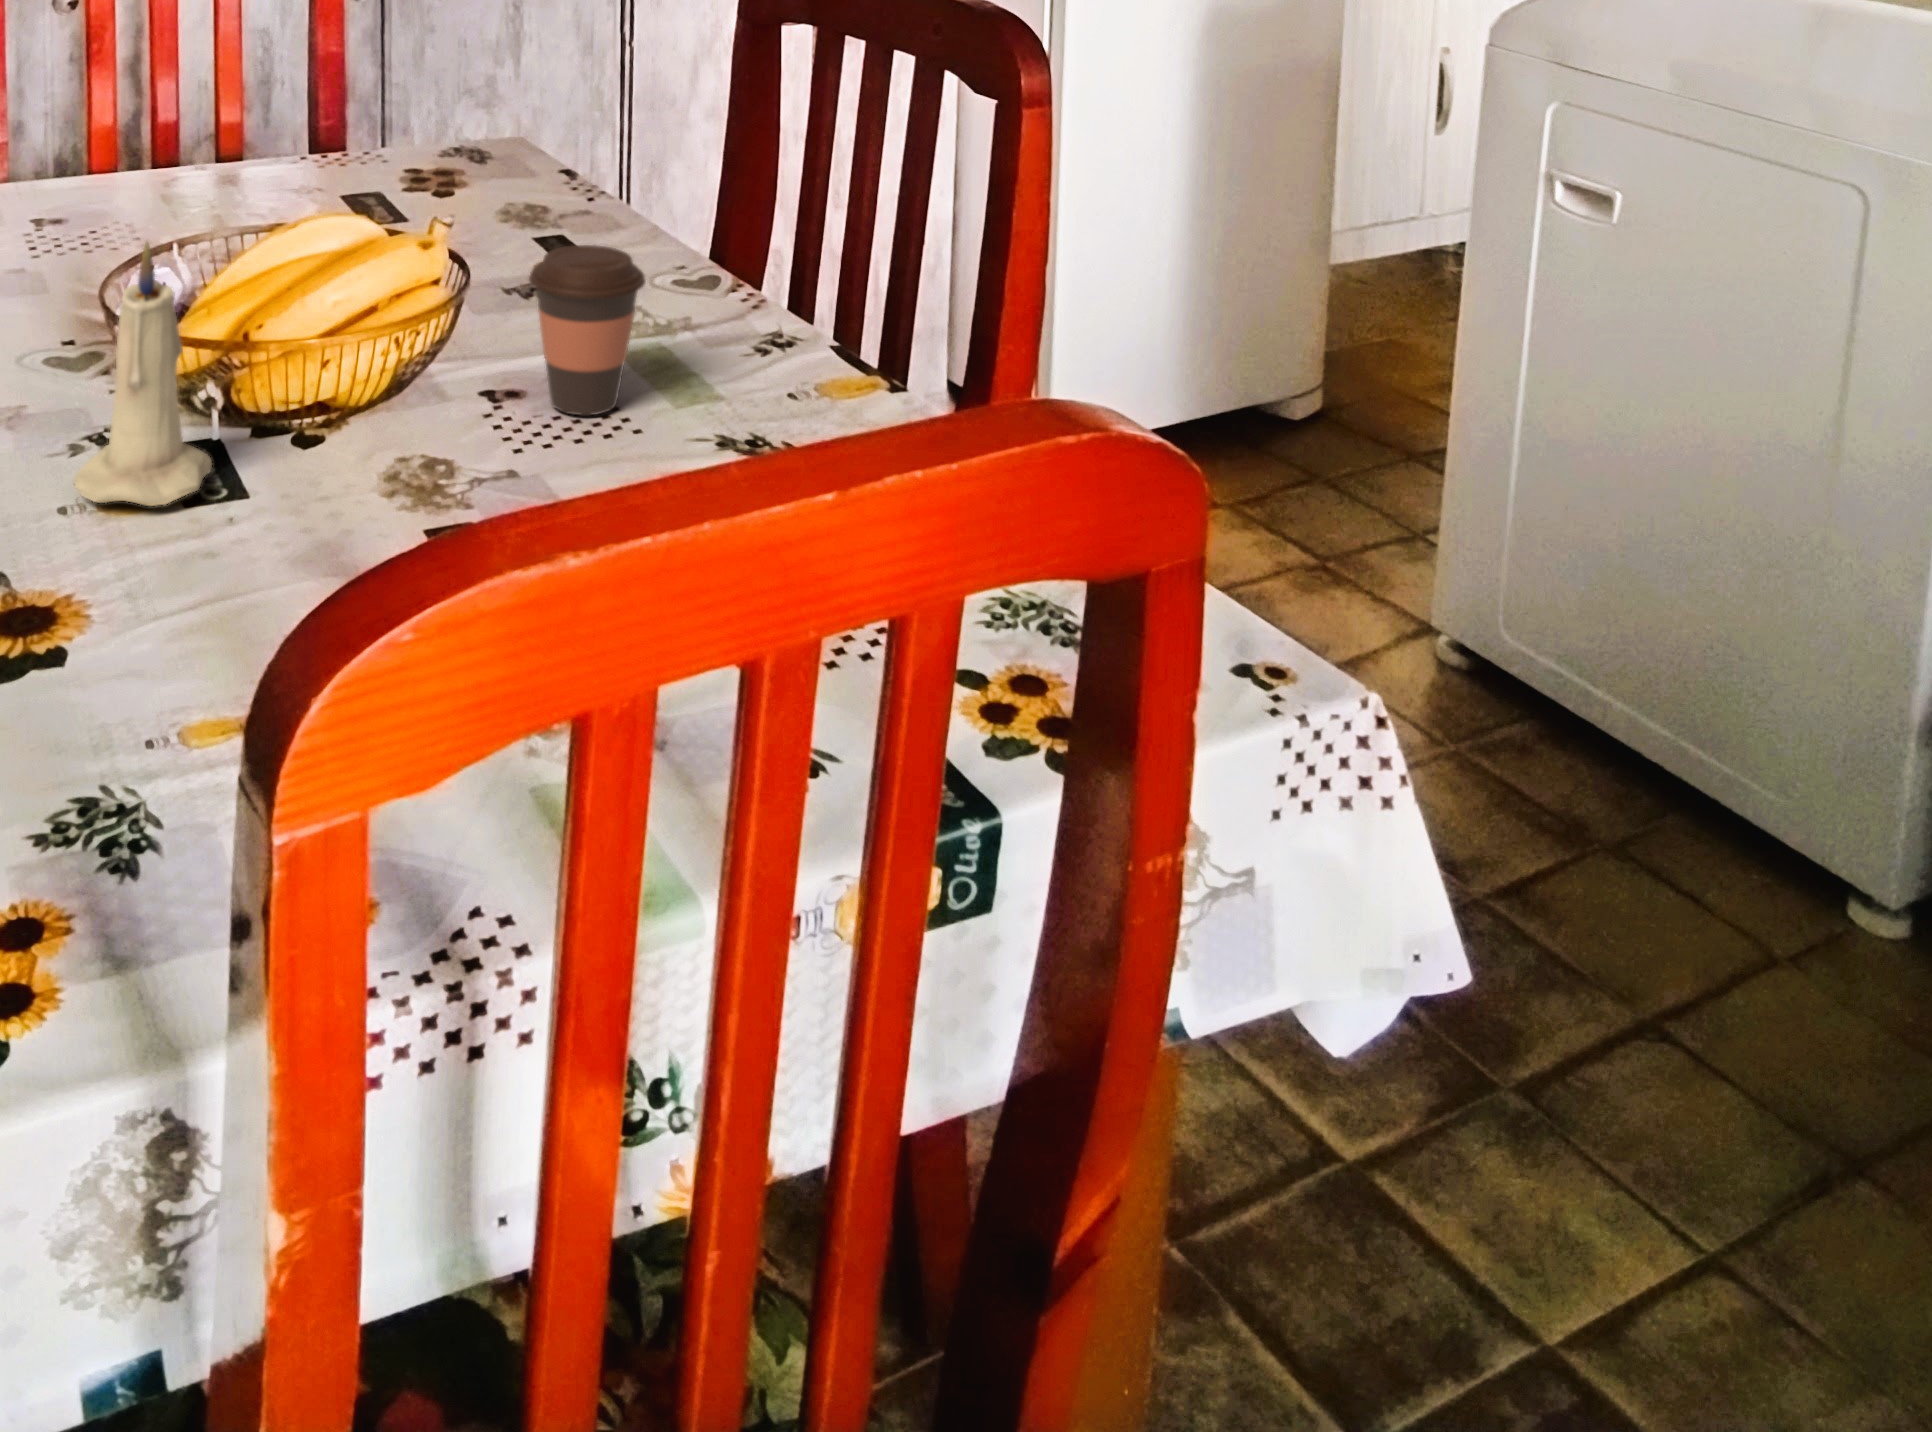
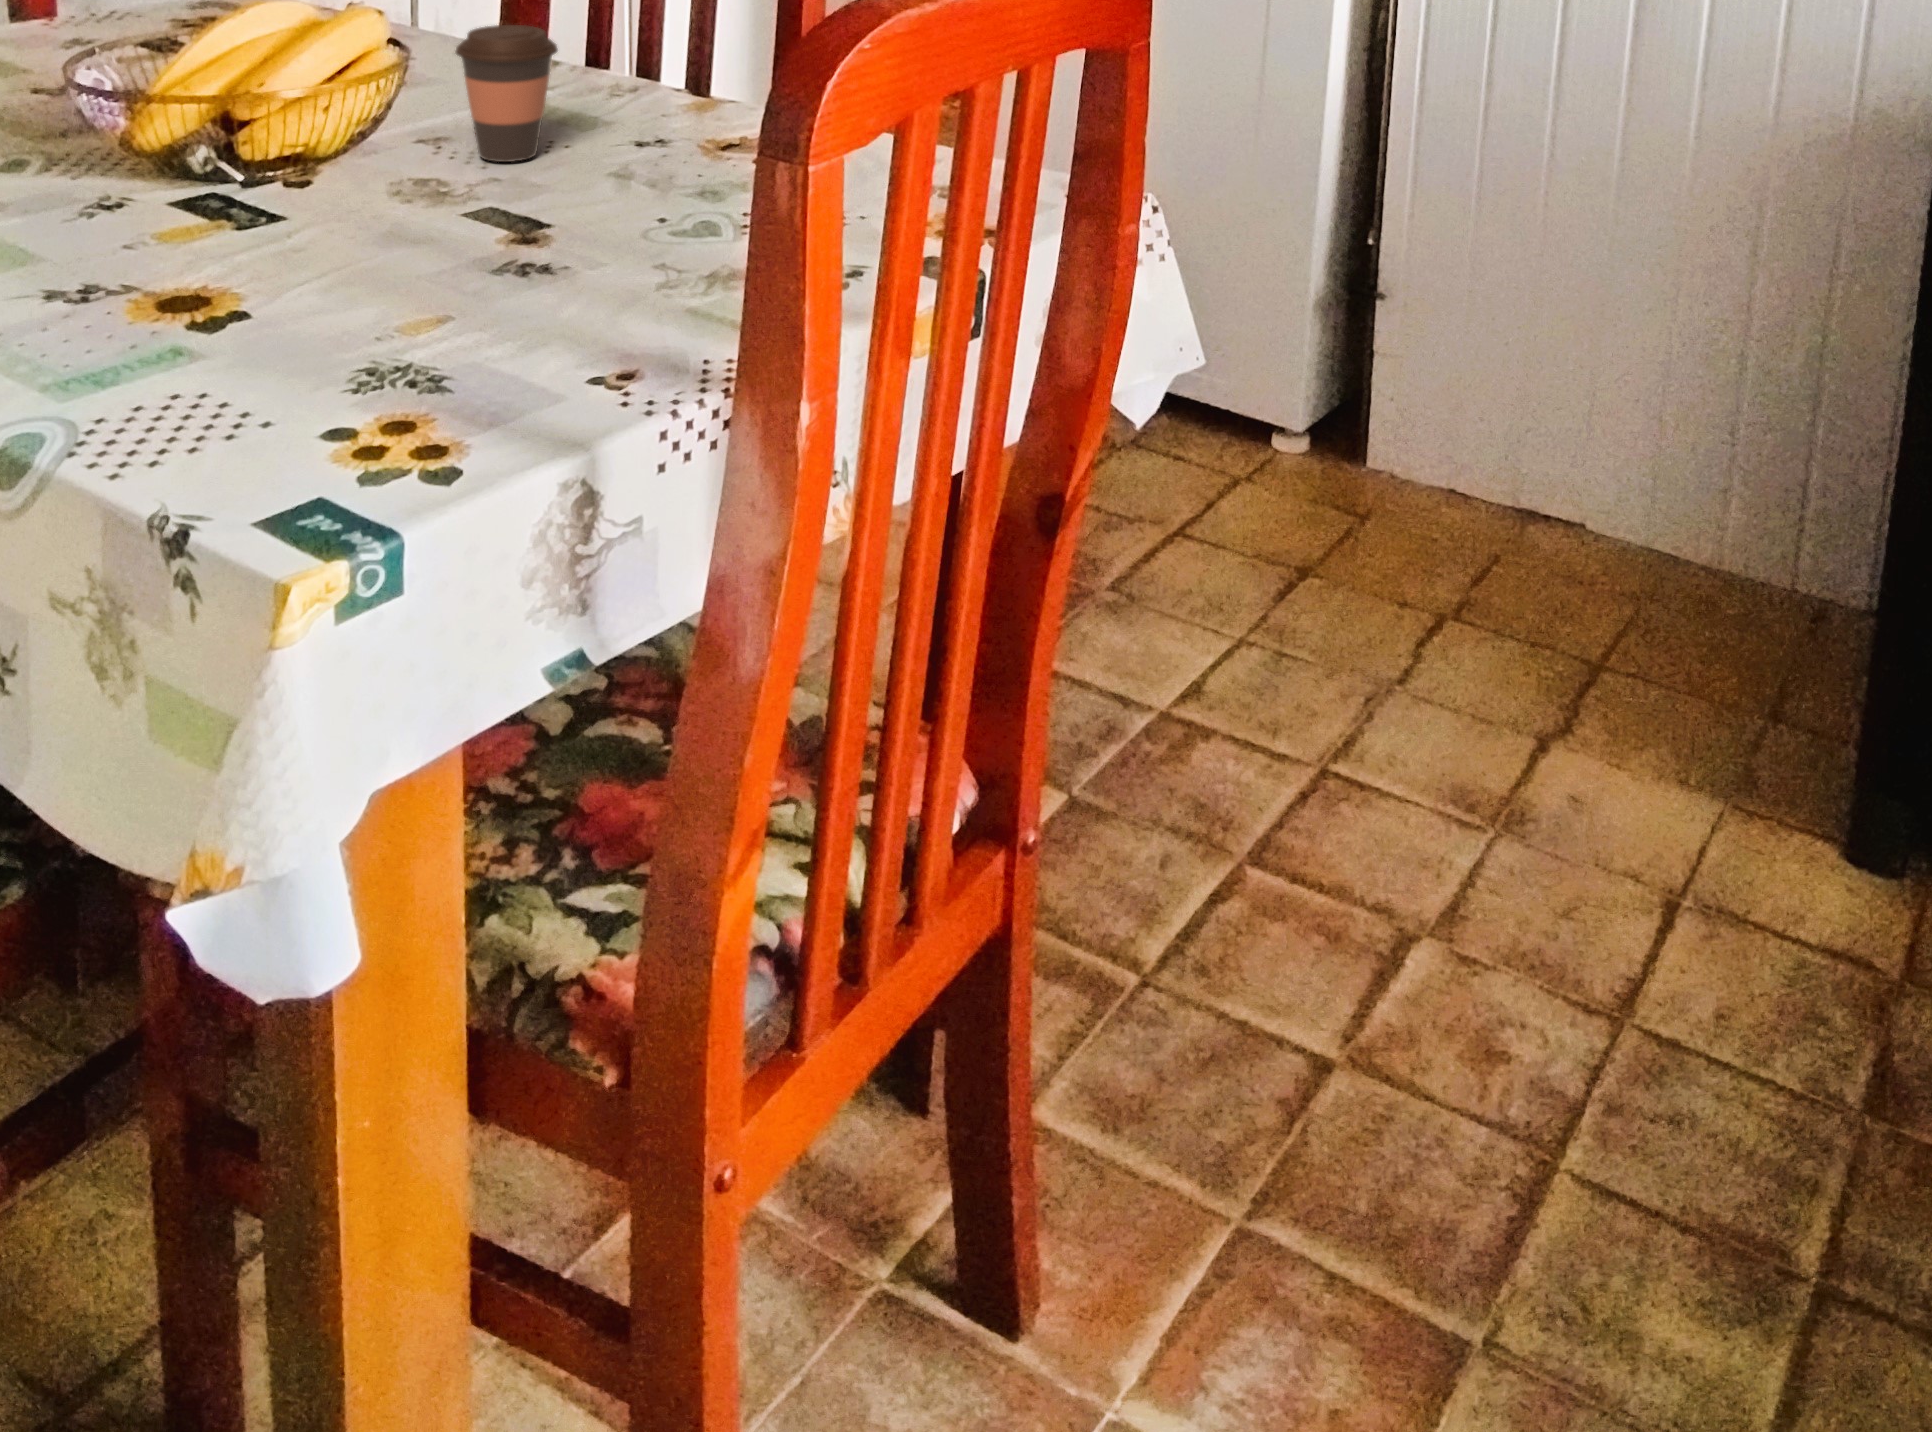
candle: present [74,240,212,506] -> none [105,32,235,269]

